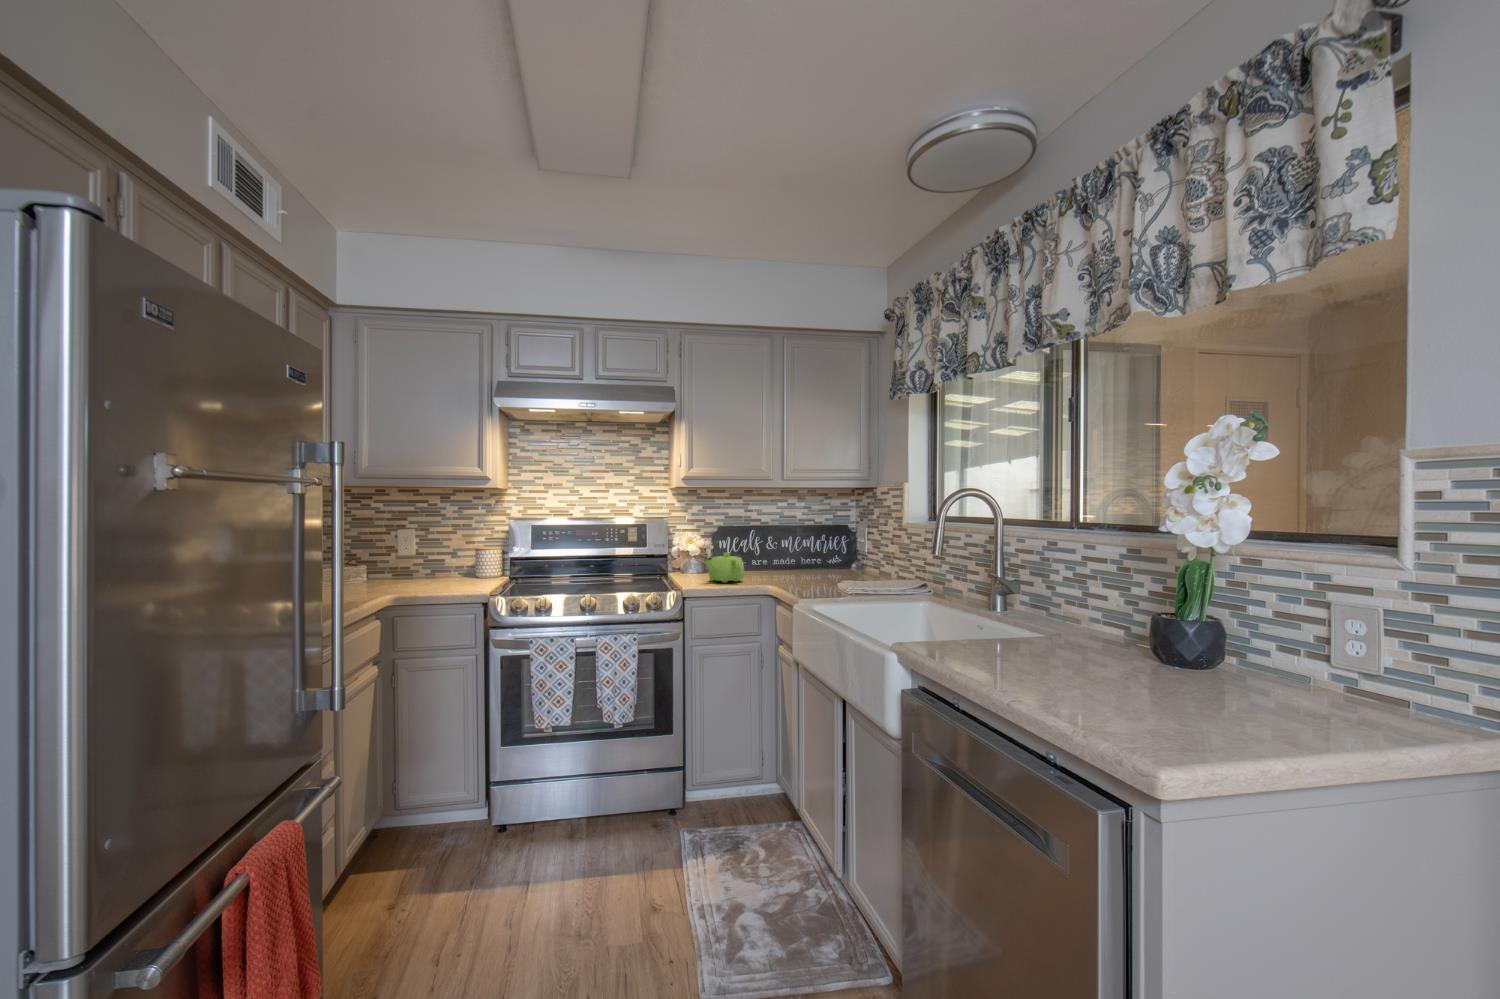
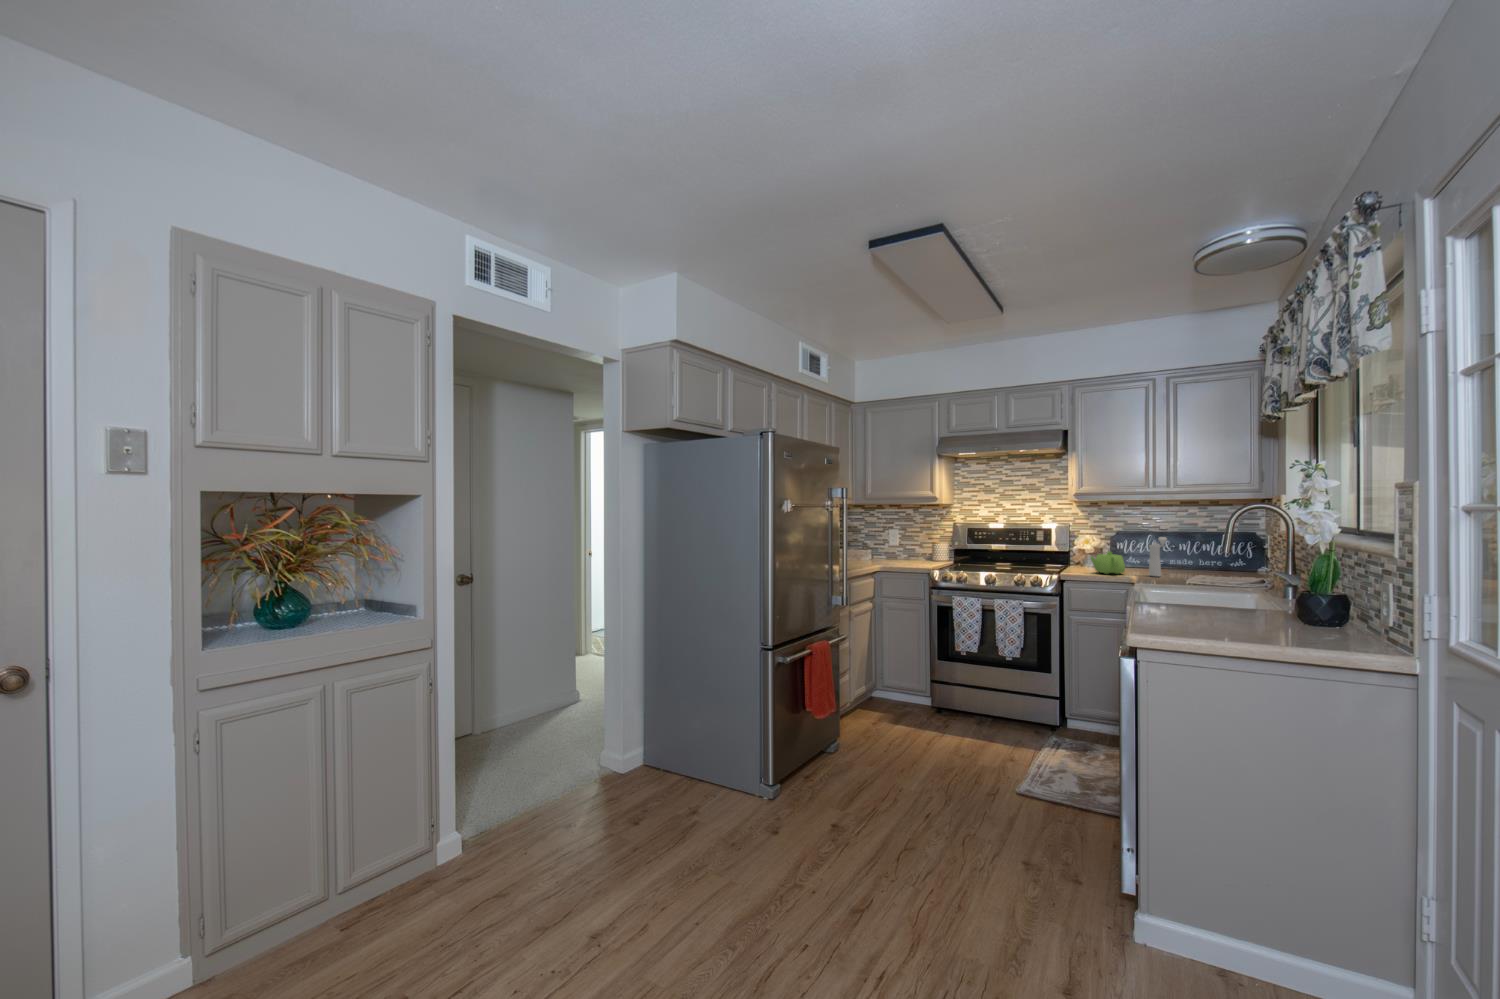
pepper mill: none [770,531,784,581] -> present [1149,537,1167,576]

